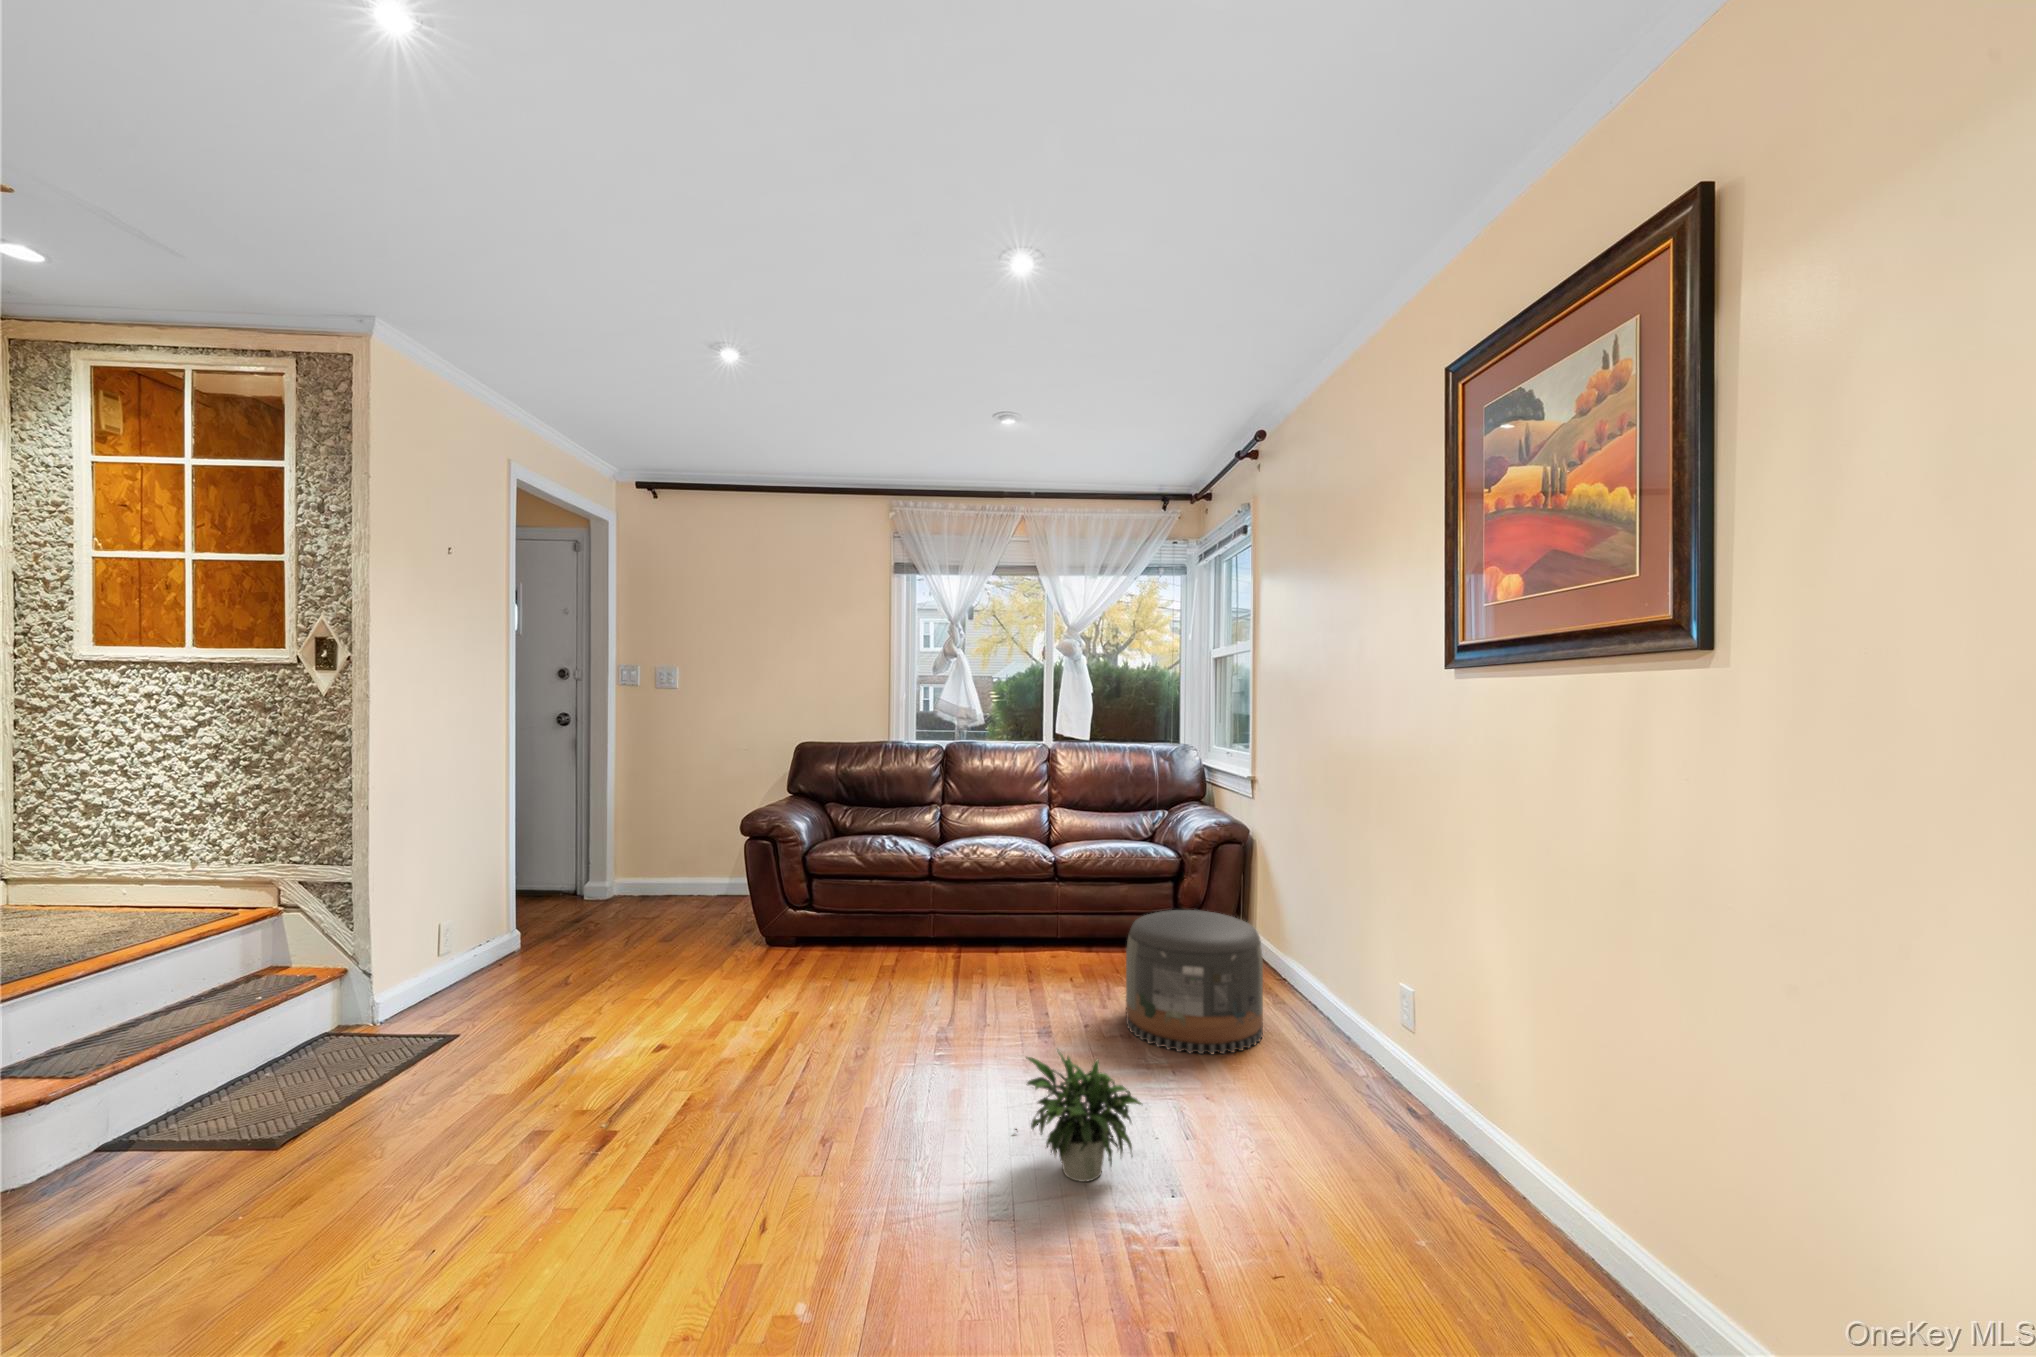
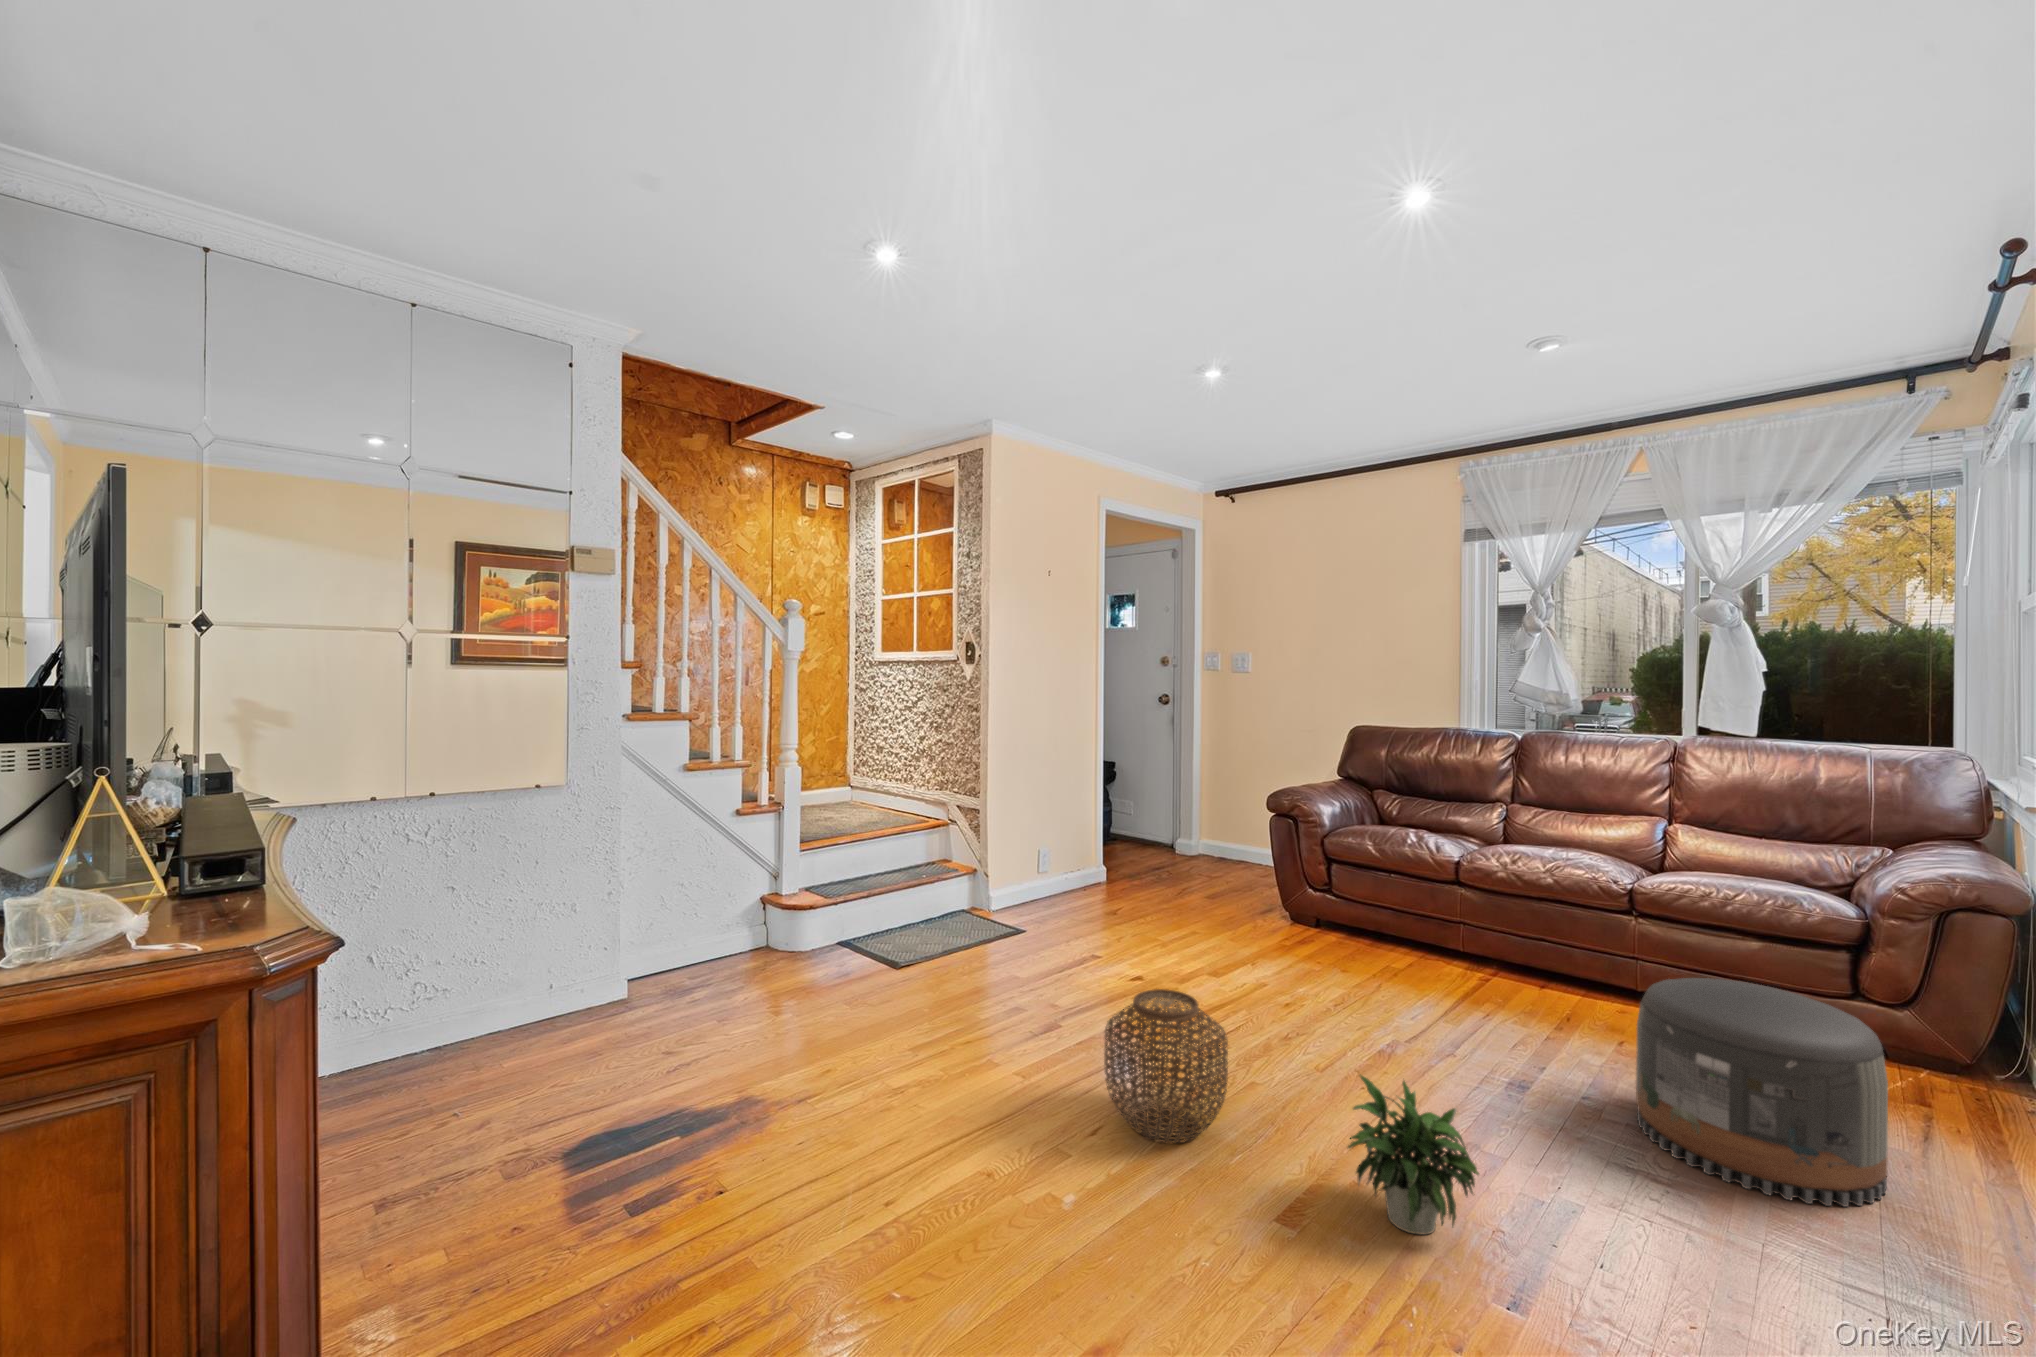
woven basket: none [760,1033,899,1209] -> present [1104,989,1228,1143]

